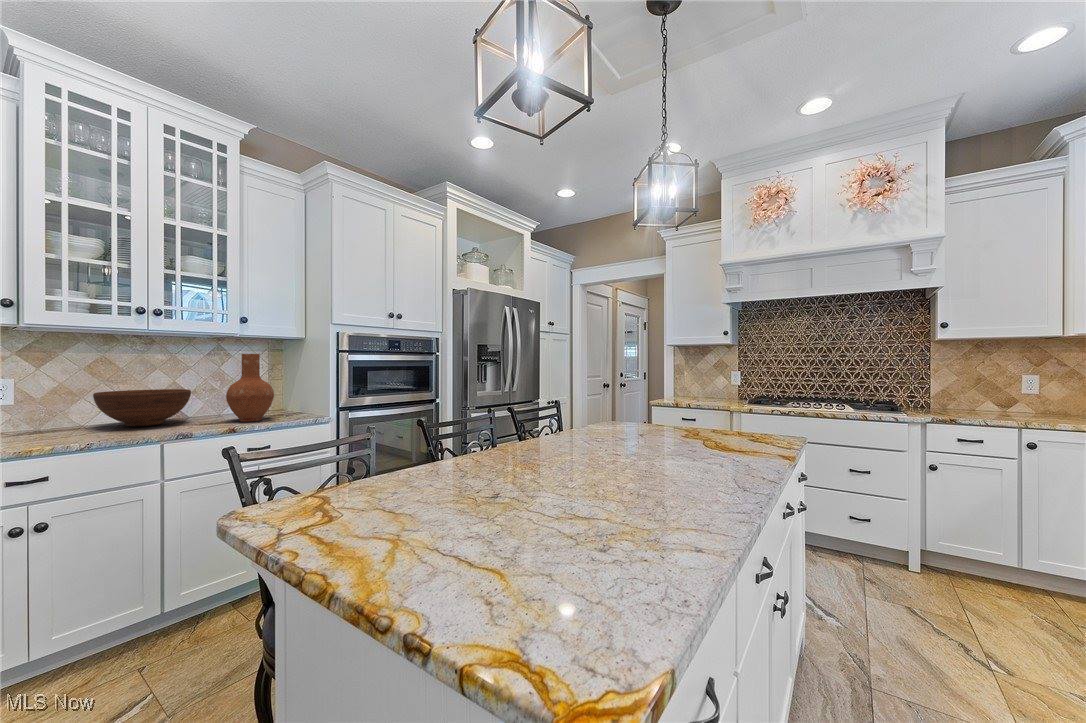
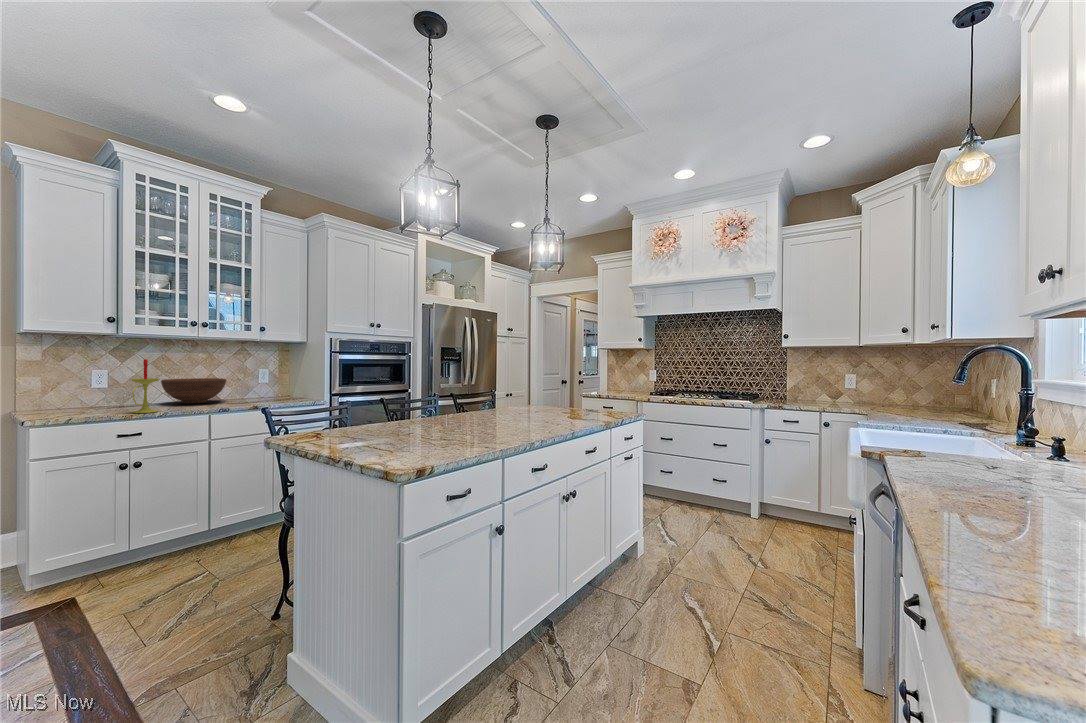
vase: present [226,354,274,422] -> none [251,353,284,402]
candle: none [32,361,81,447] -> present [132,359,159,413]

